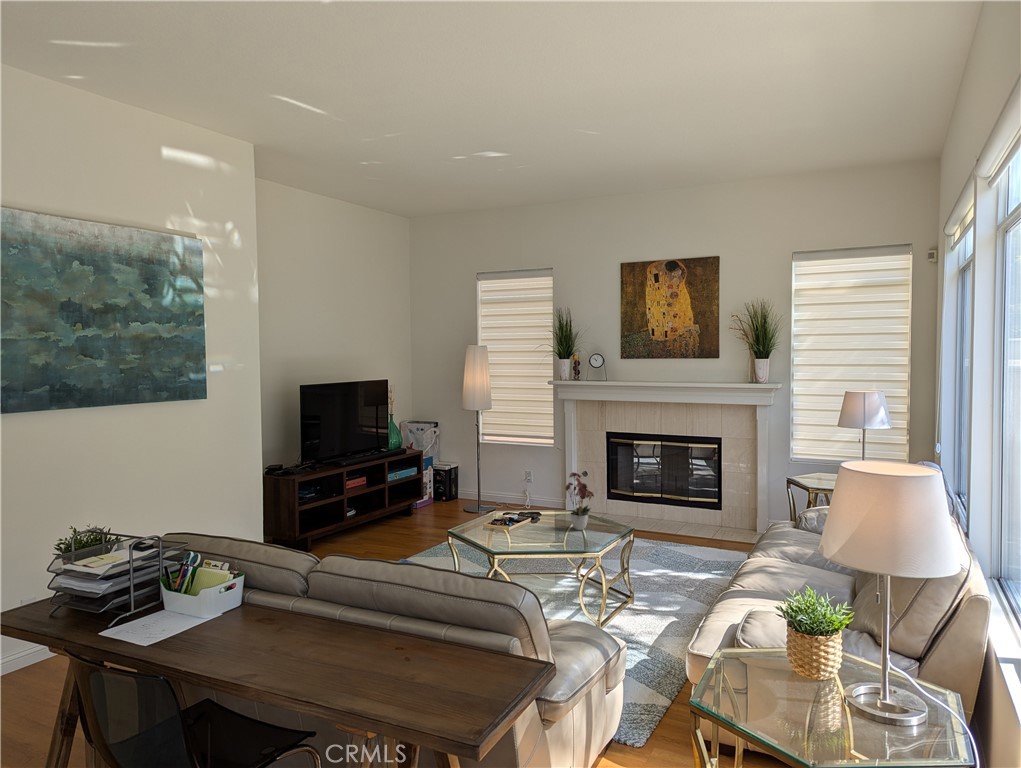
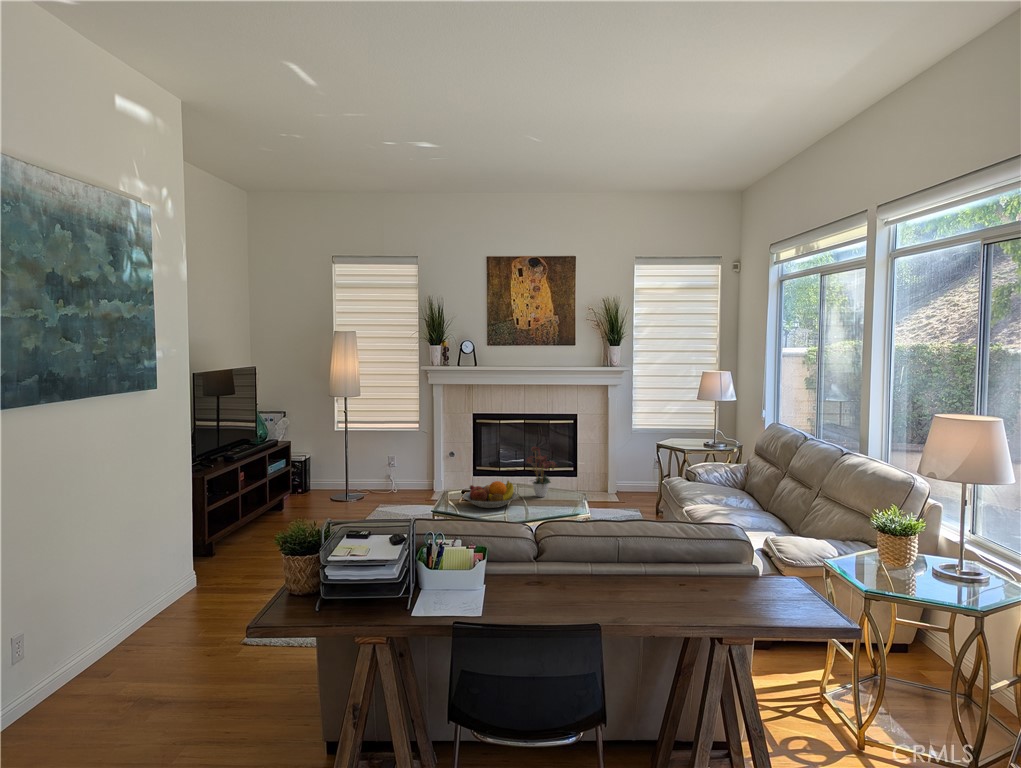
fruit bowl: none [480,508,540,537] -> present [463,481,518,508]

